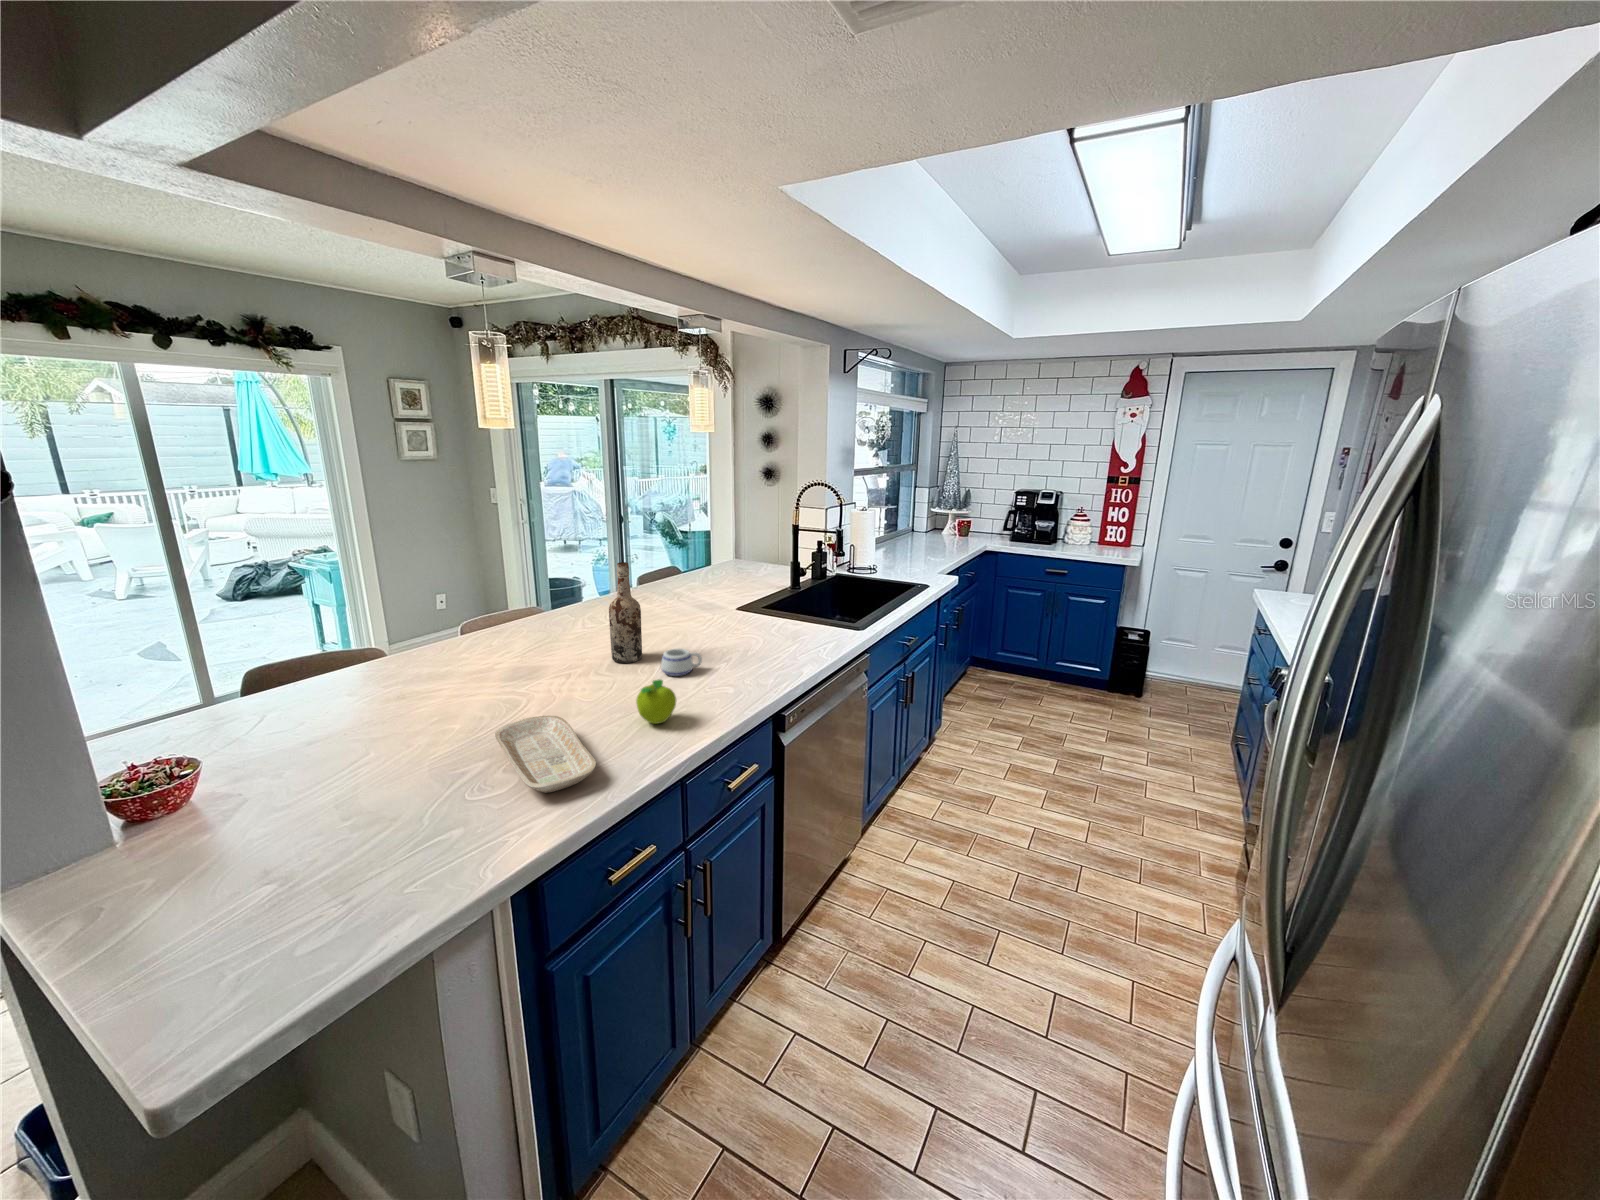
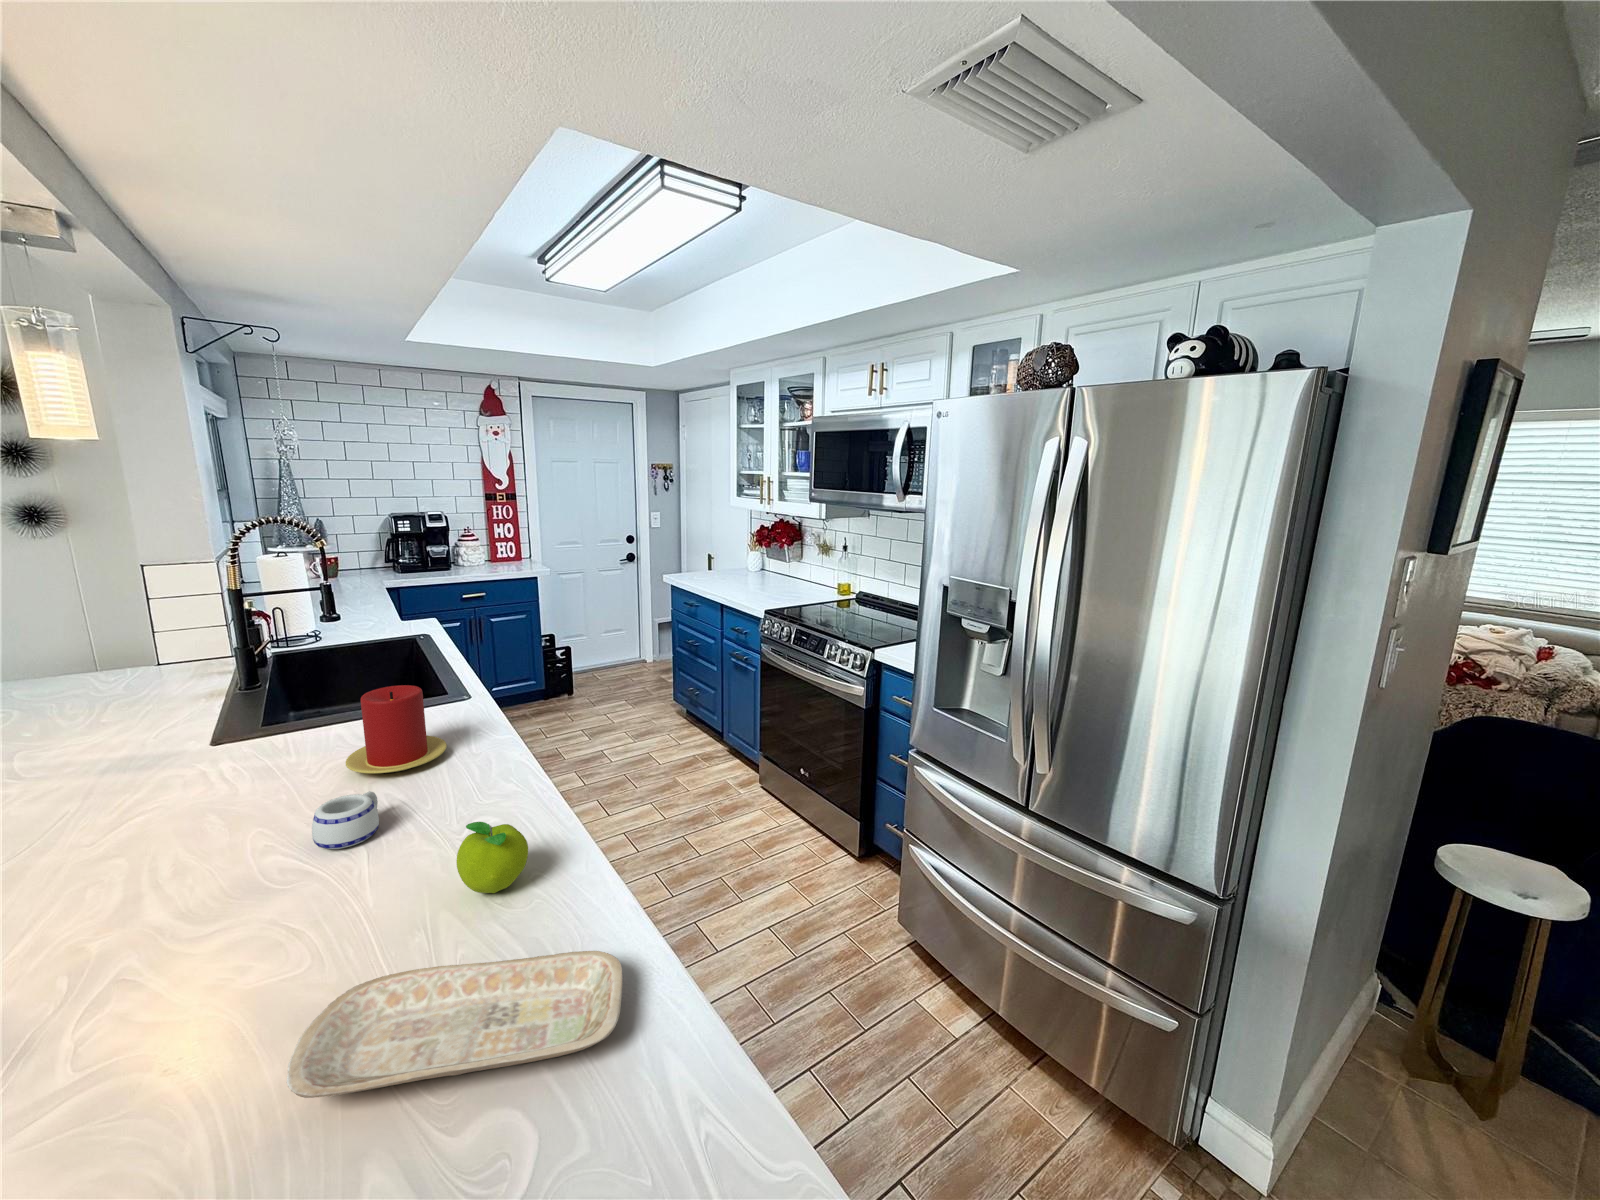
wine bottle: present [609,562,642,663] -> none [111,685,216,898]
candle: none [728,601,783,655] -> present [346,685,447,773]

